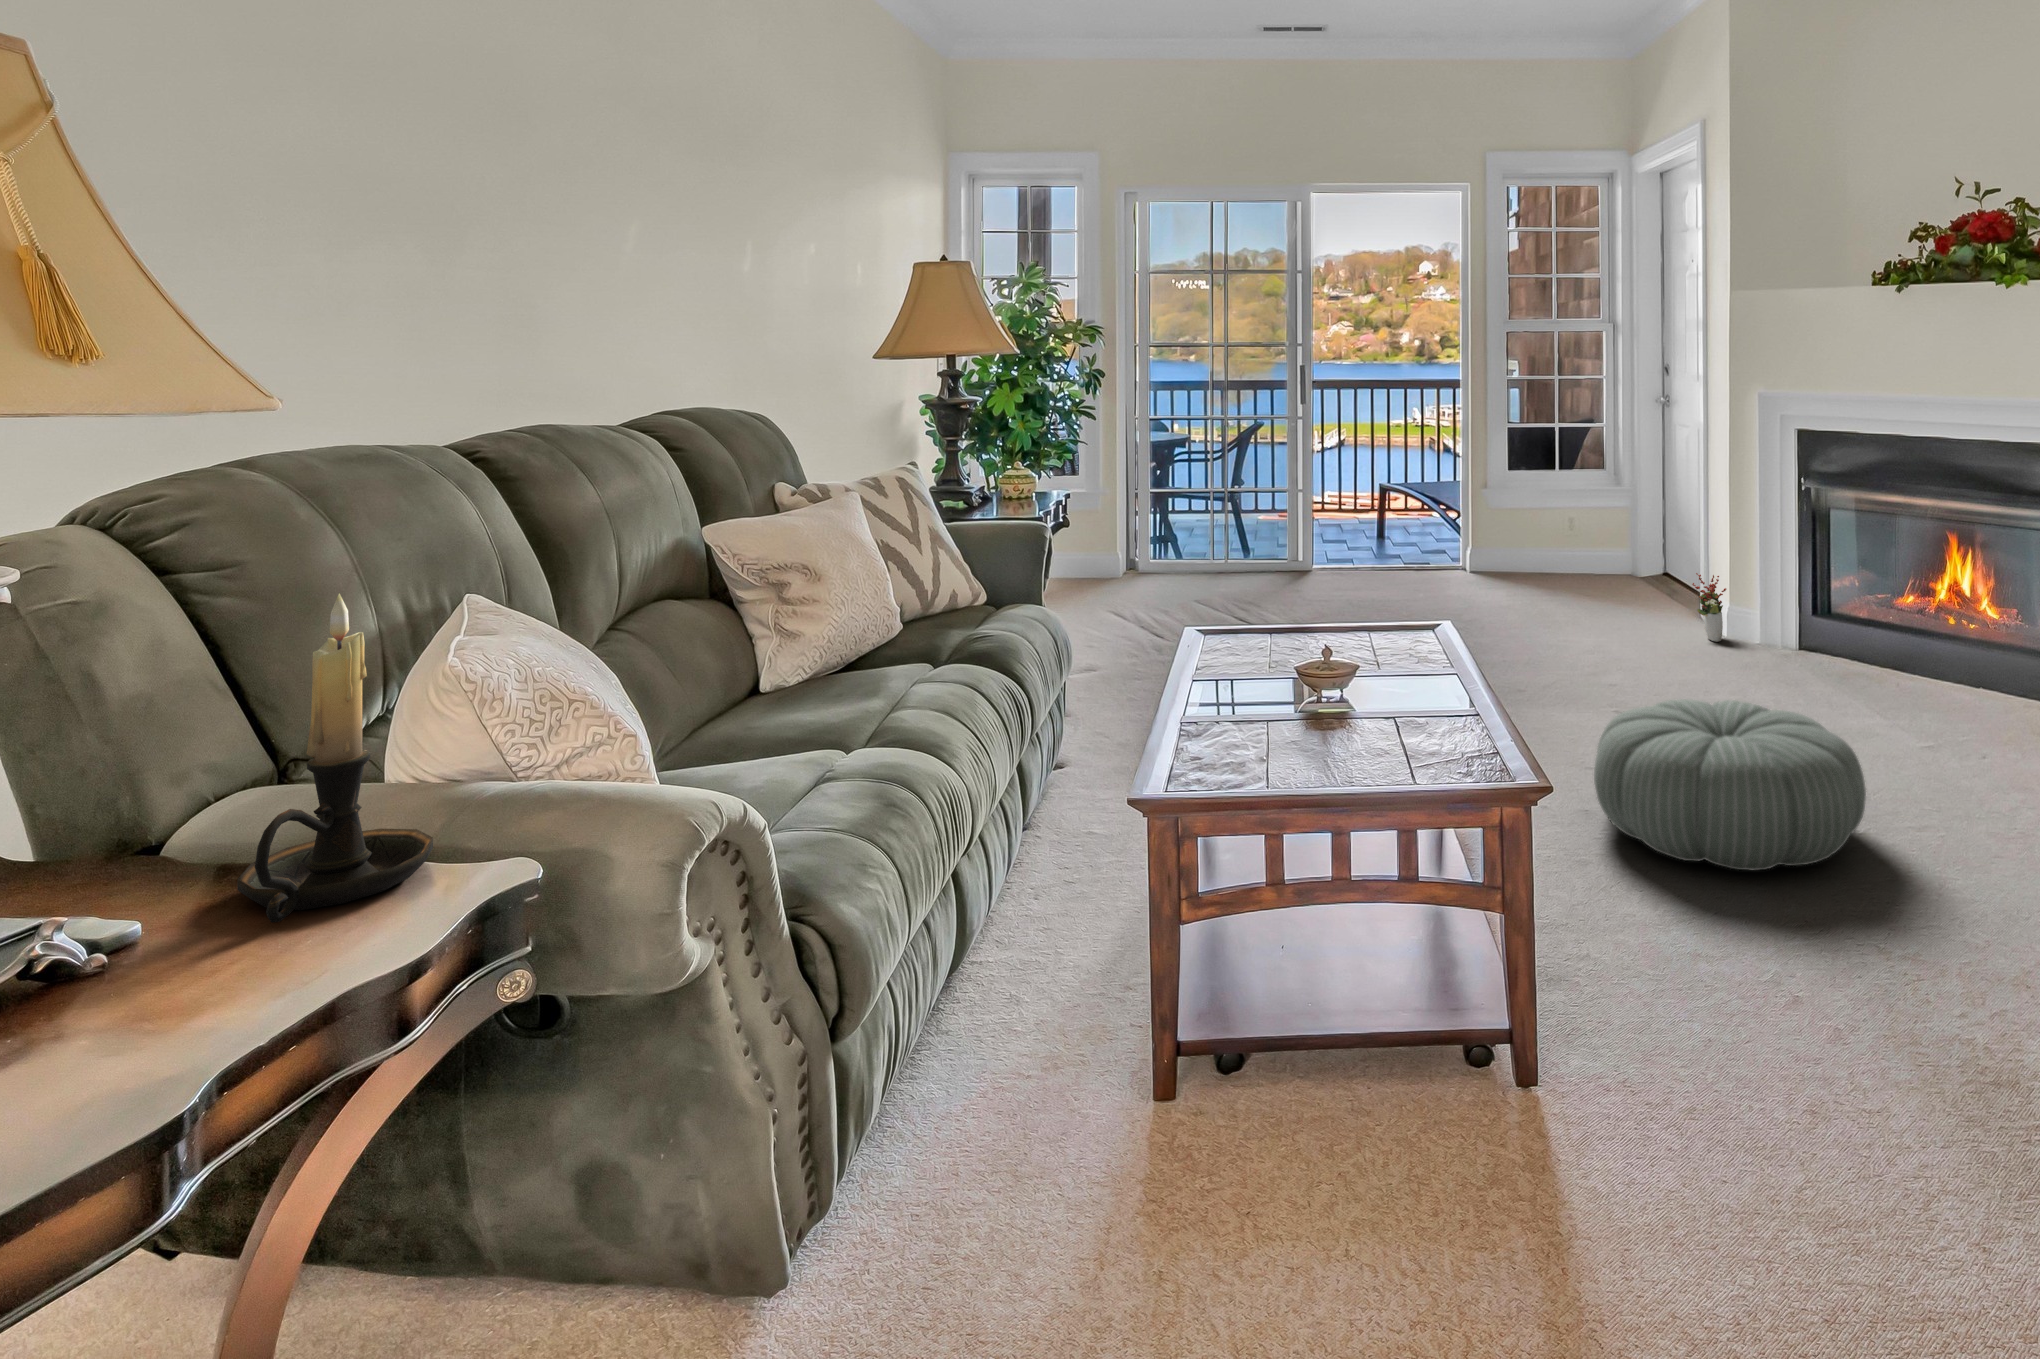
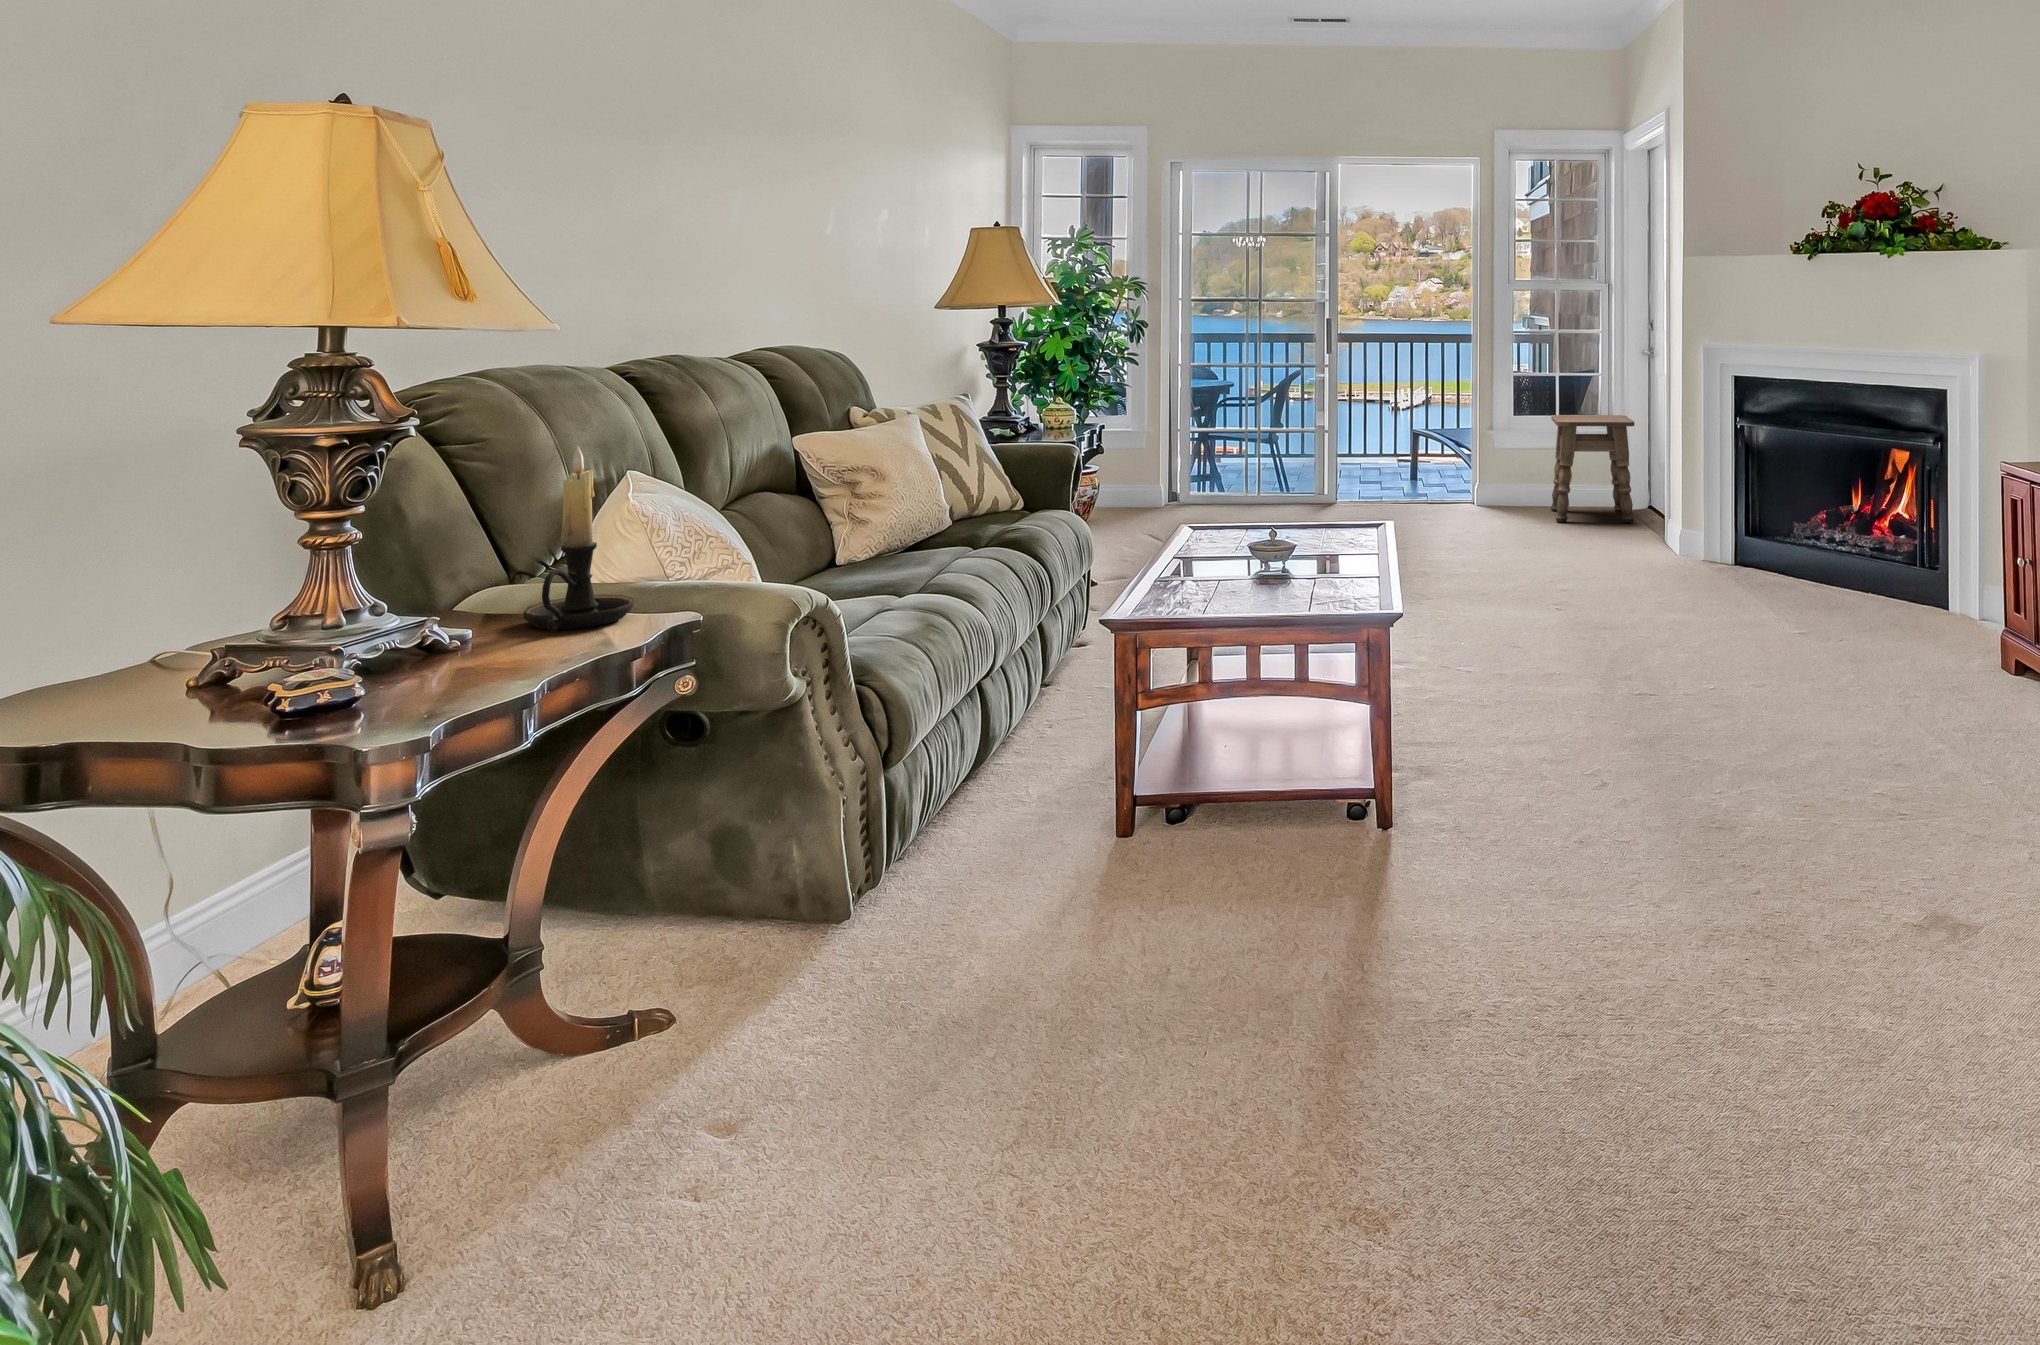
side table: none [1548,470,1647,591] -> present [1551,415,1634,523]
decorative plant: present [1692,573,1726,642] -> none [1654,502,1683,562]
pouf: present [1594,699,1866,871] -> none [1502,589,1711,712]

